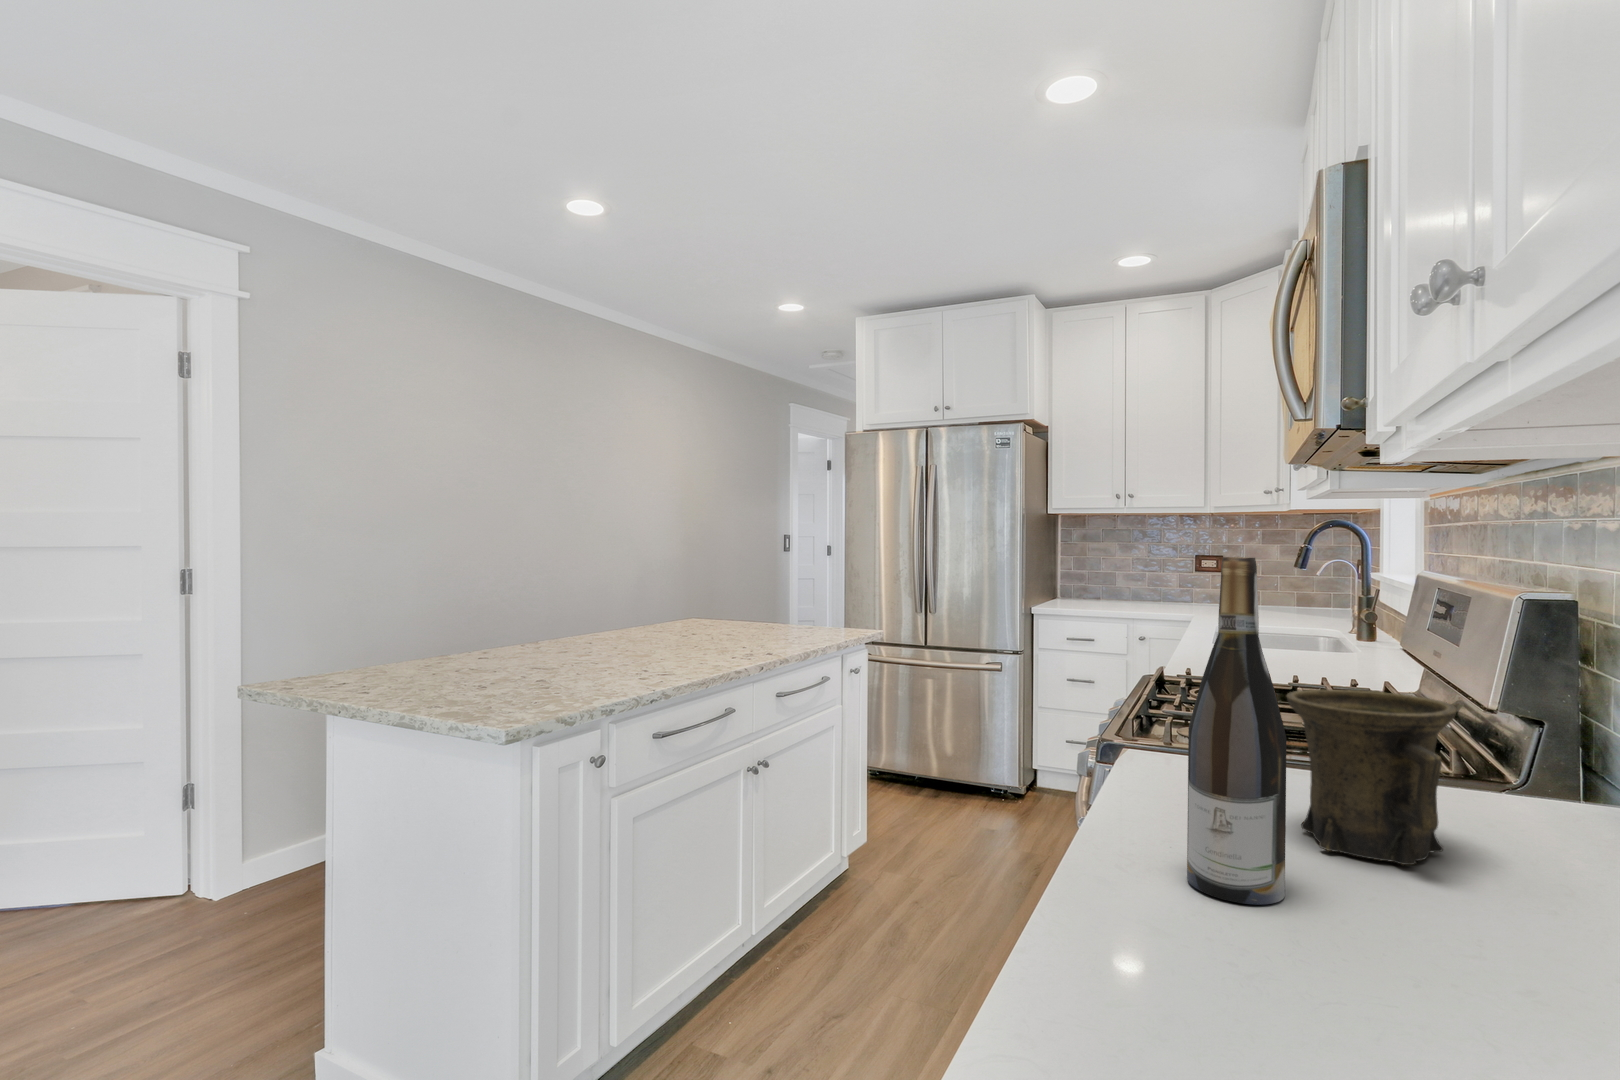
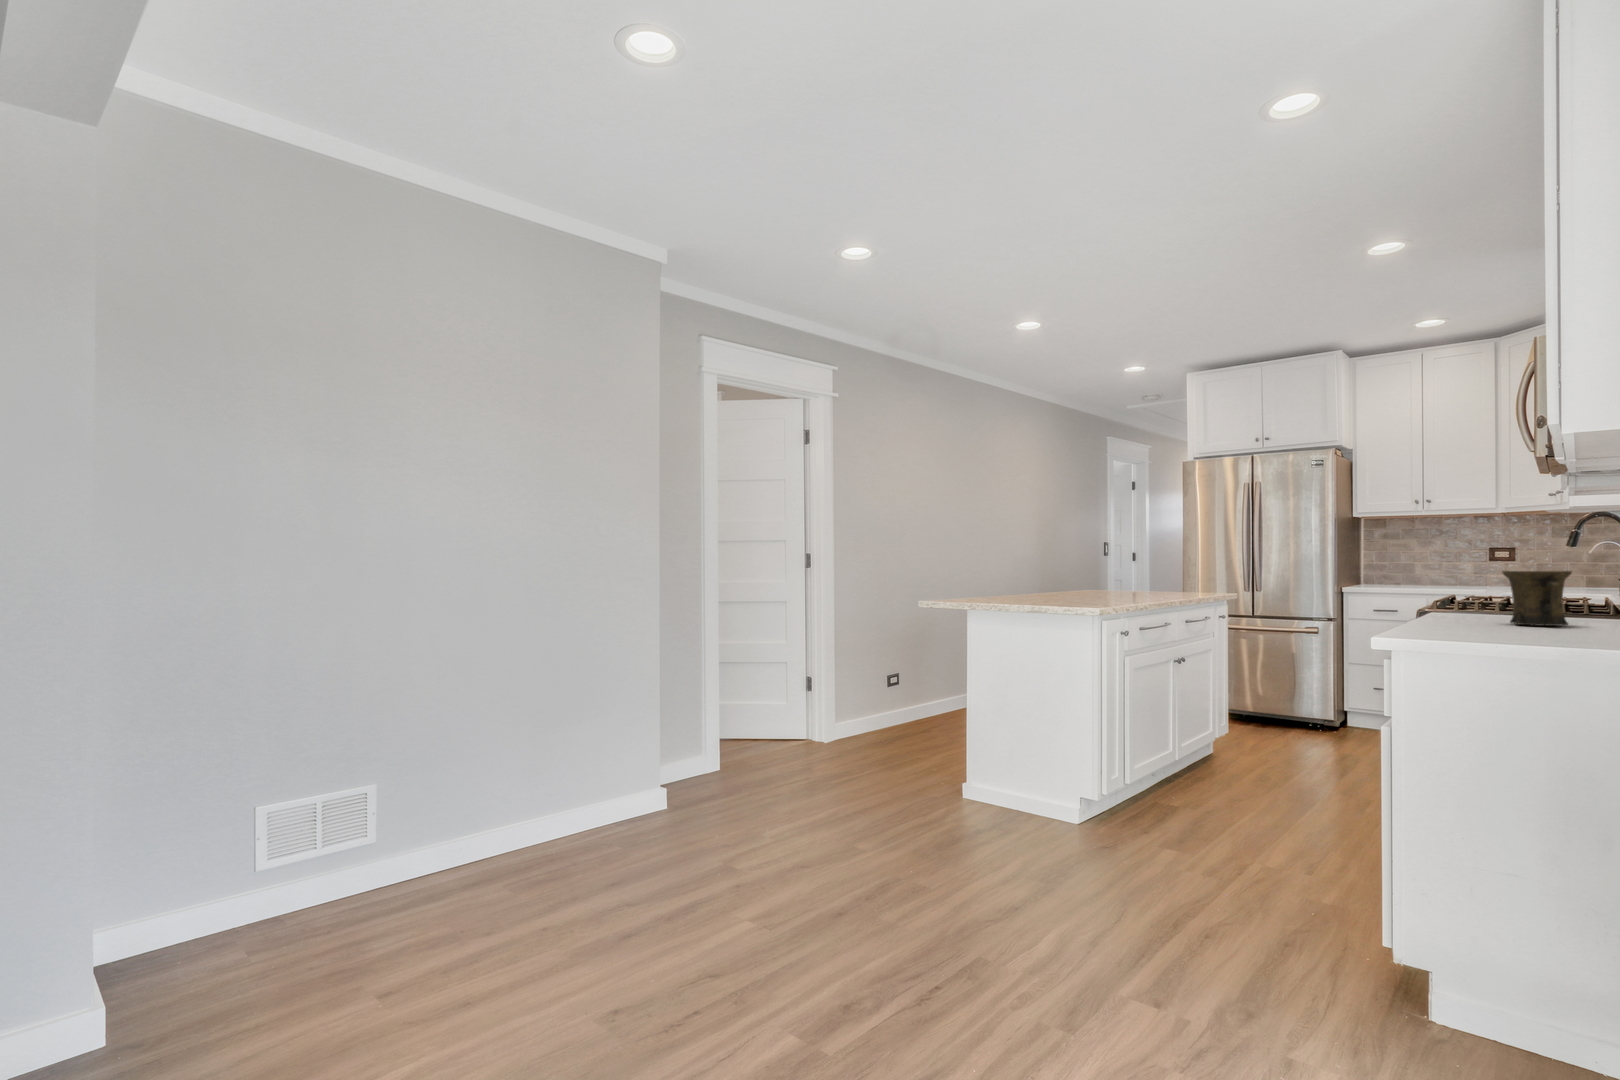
wine bottle: present [1187,557,1286,905] -> none [1456,515,1494,628]

